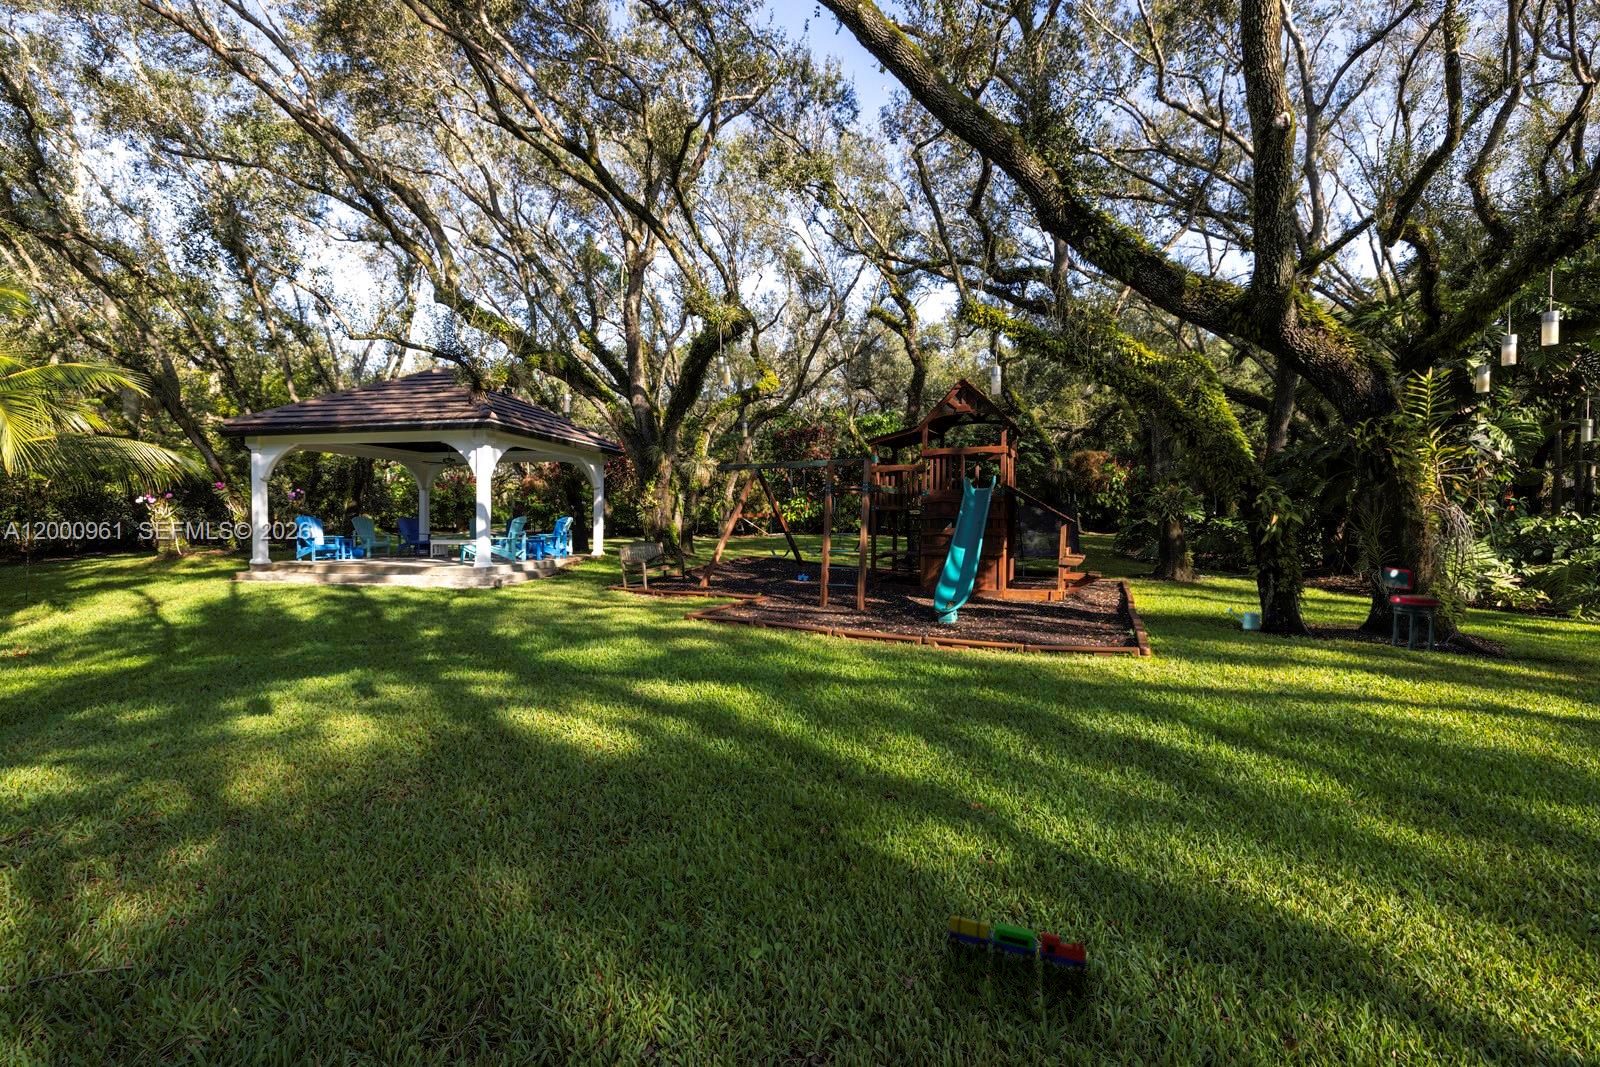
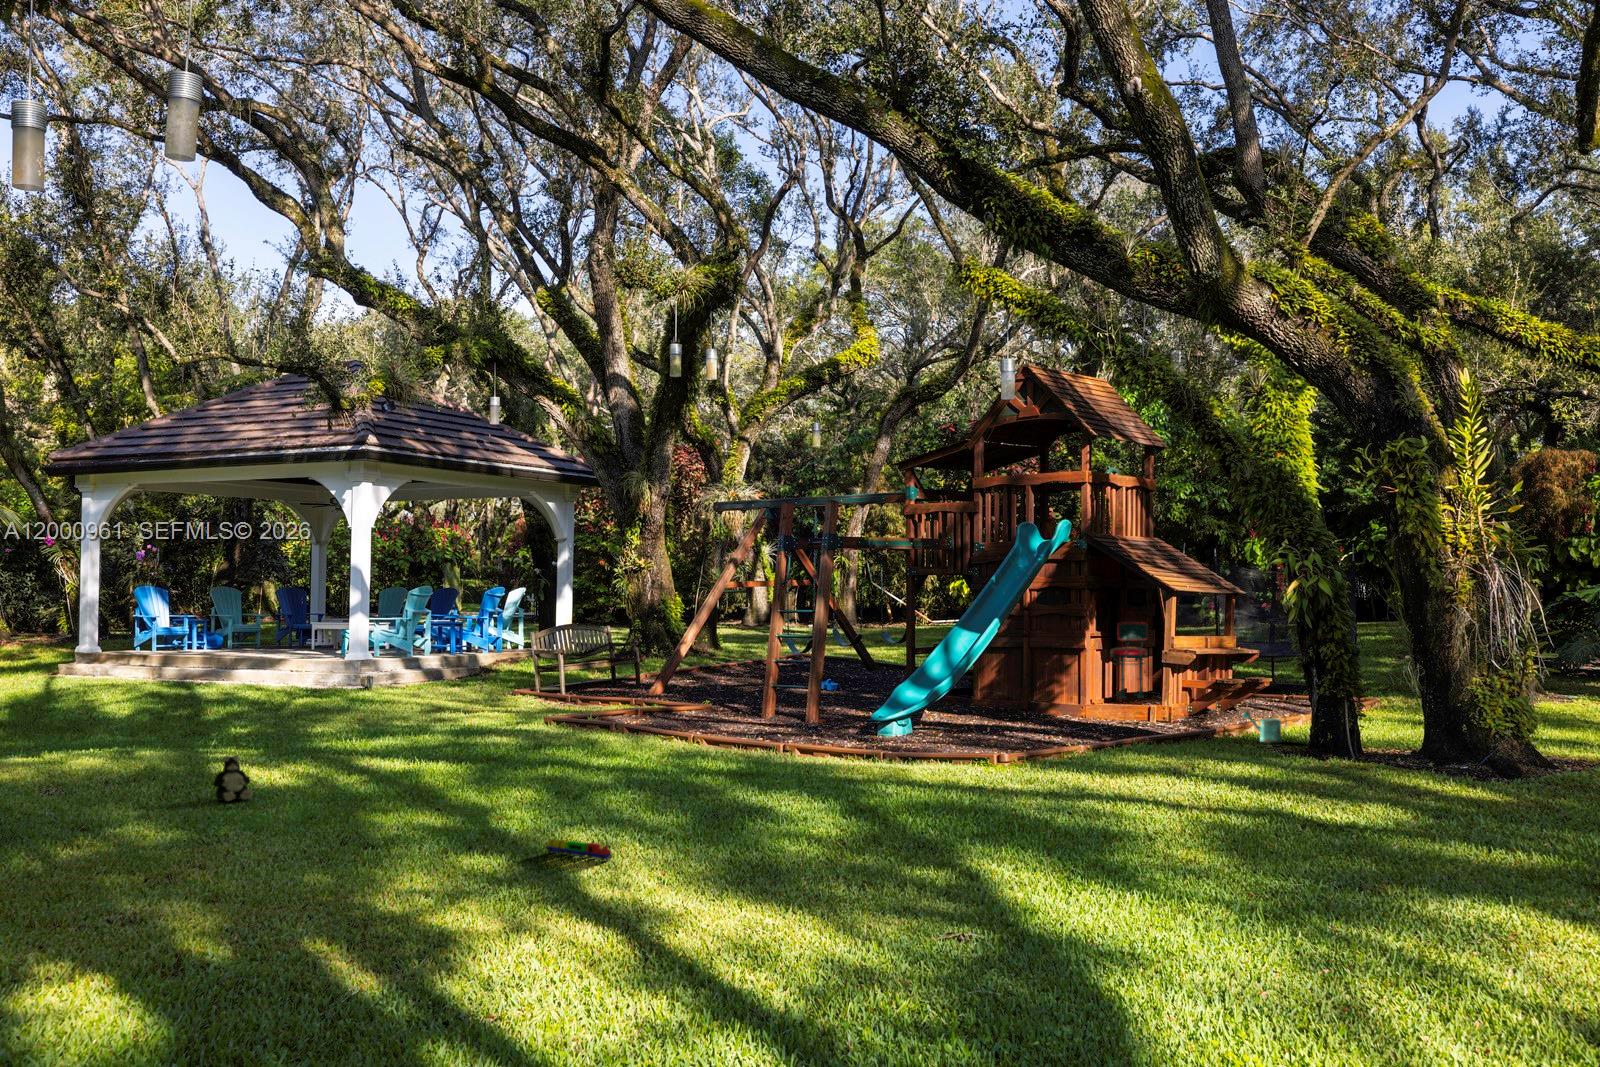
stool: present [1379,568,1441,650] -> present [1111,622,1148,698]
plush toy: none [543,740,601,811] -> present [213,755,252,802]
toy train: present [948,916,1087,973] -> present [547,839,611,861]

